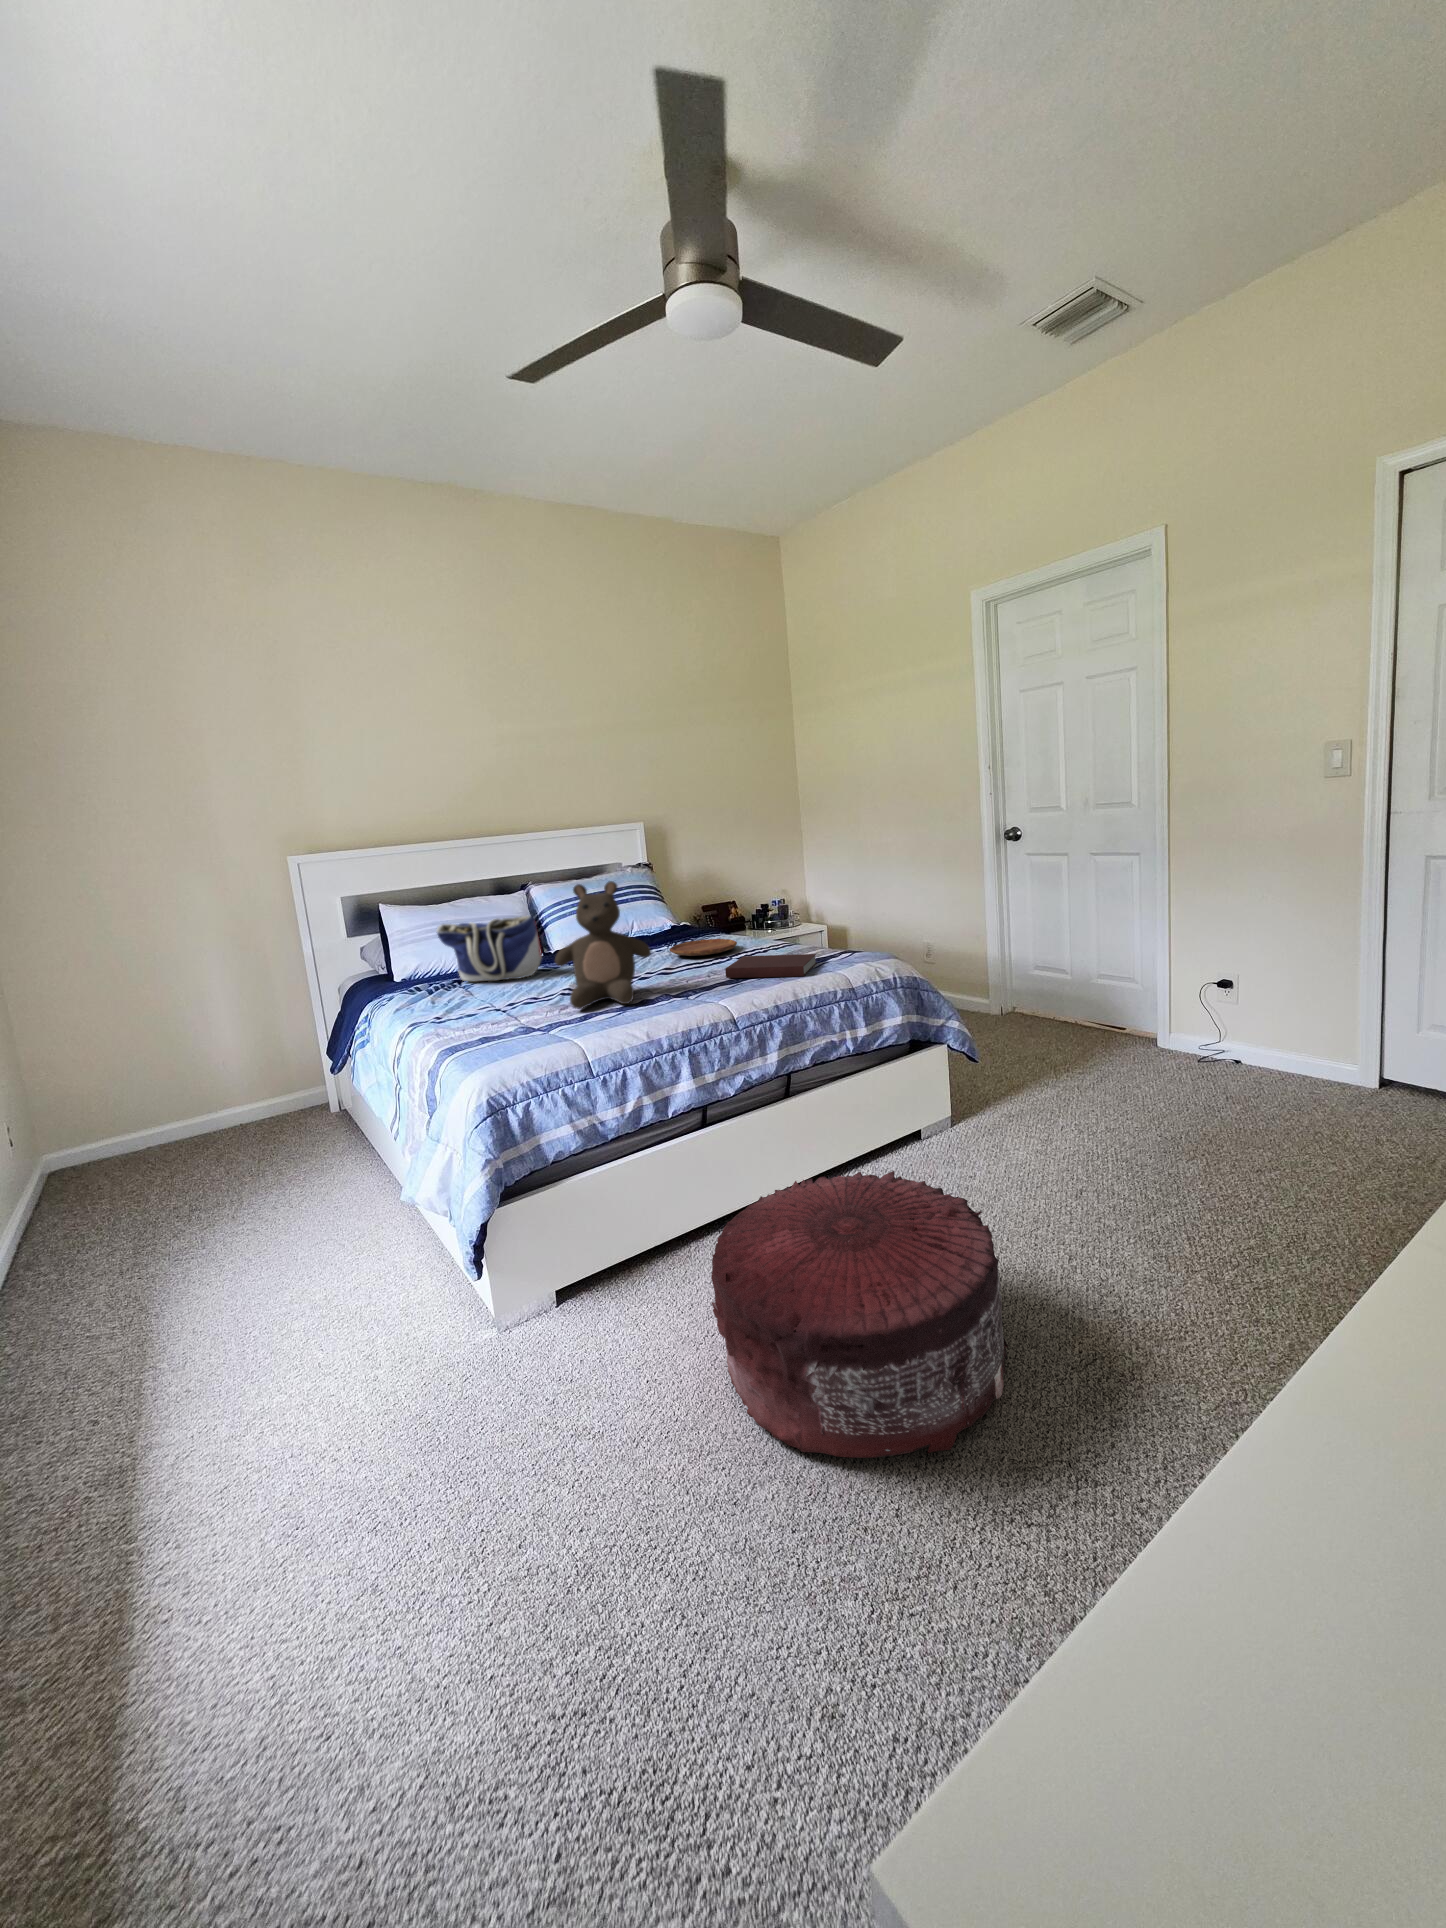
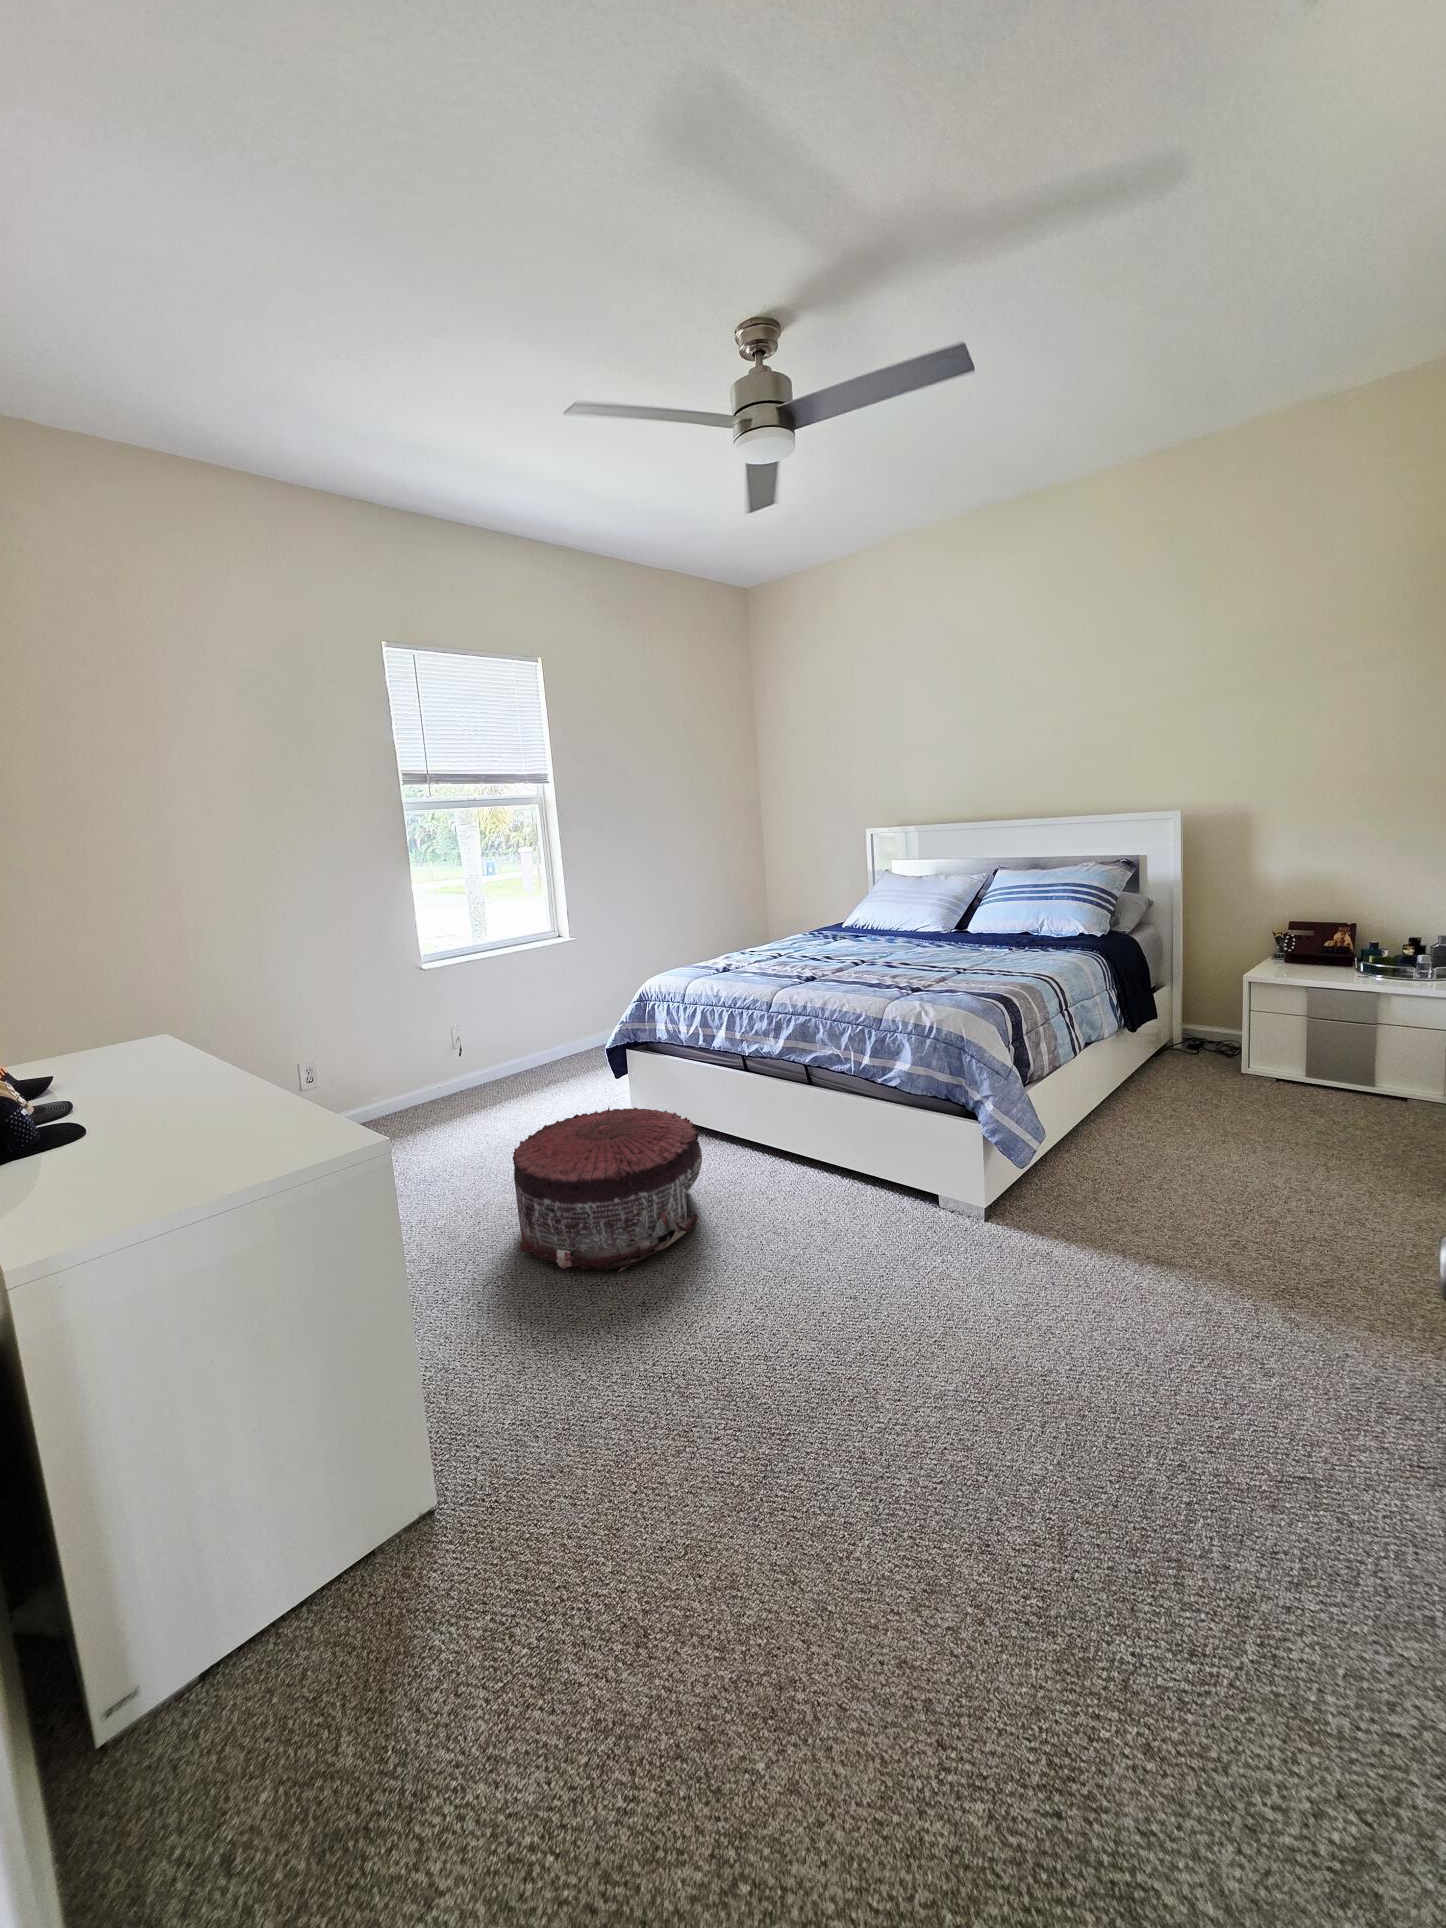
stuffed bear: present [555,881,651,1009] -> none [767,877,832,972]
tote bag: present [436,915,542,981] -> none [847,890,907,943]
tray: present [670,939,737,956] -> none [943,947,1015,963]
notebook: present [725,954,817,978] -> none [865,967,935,994]

